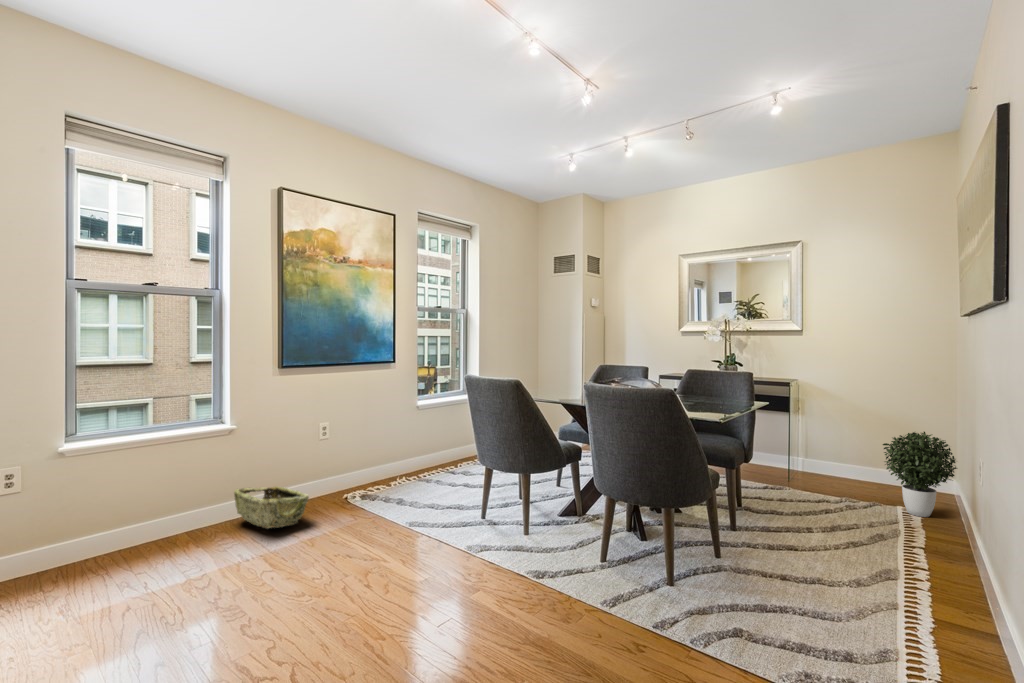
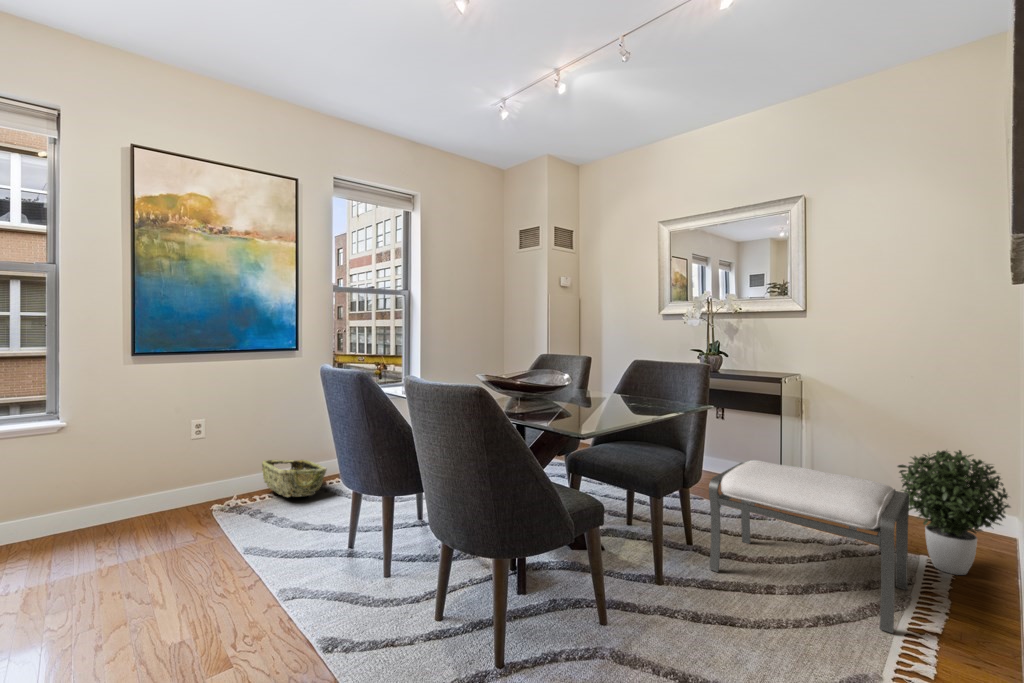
ottoman: none [763,443,896,549] -> present [709,460,909,633]
woven basket: present [234,486,309,528] -> present [262,460,326,497]

